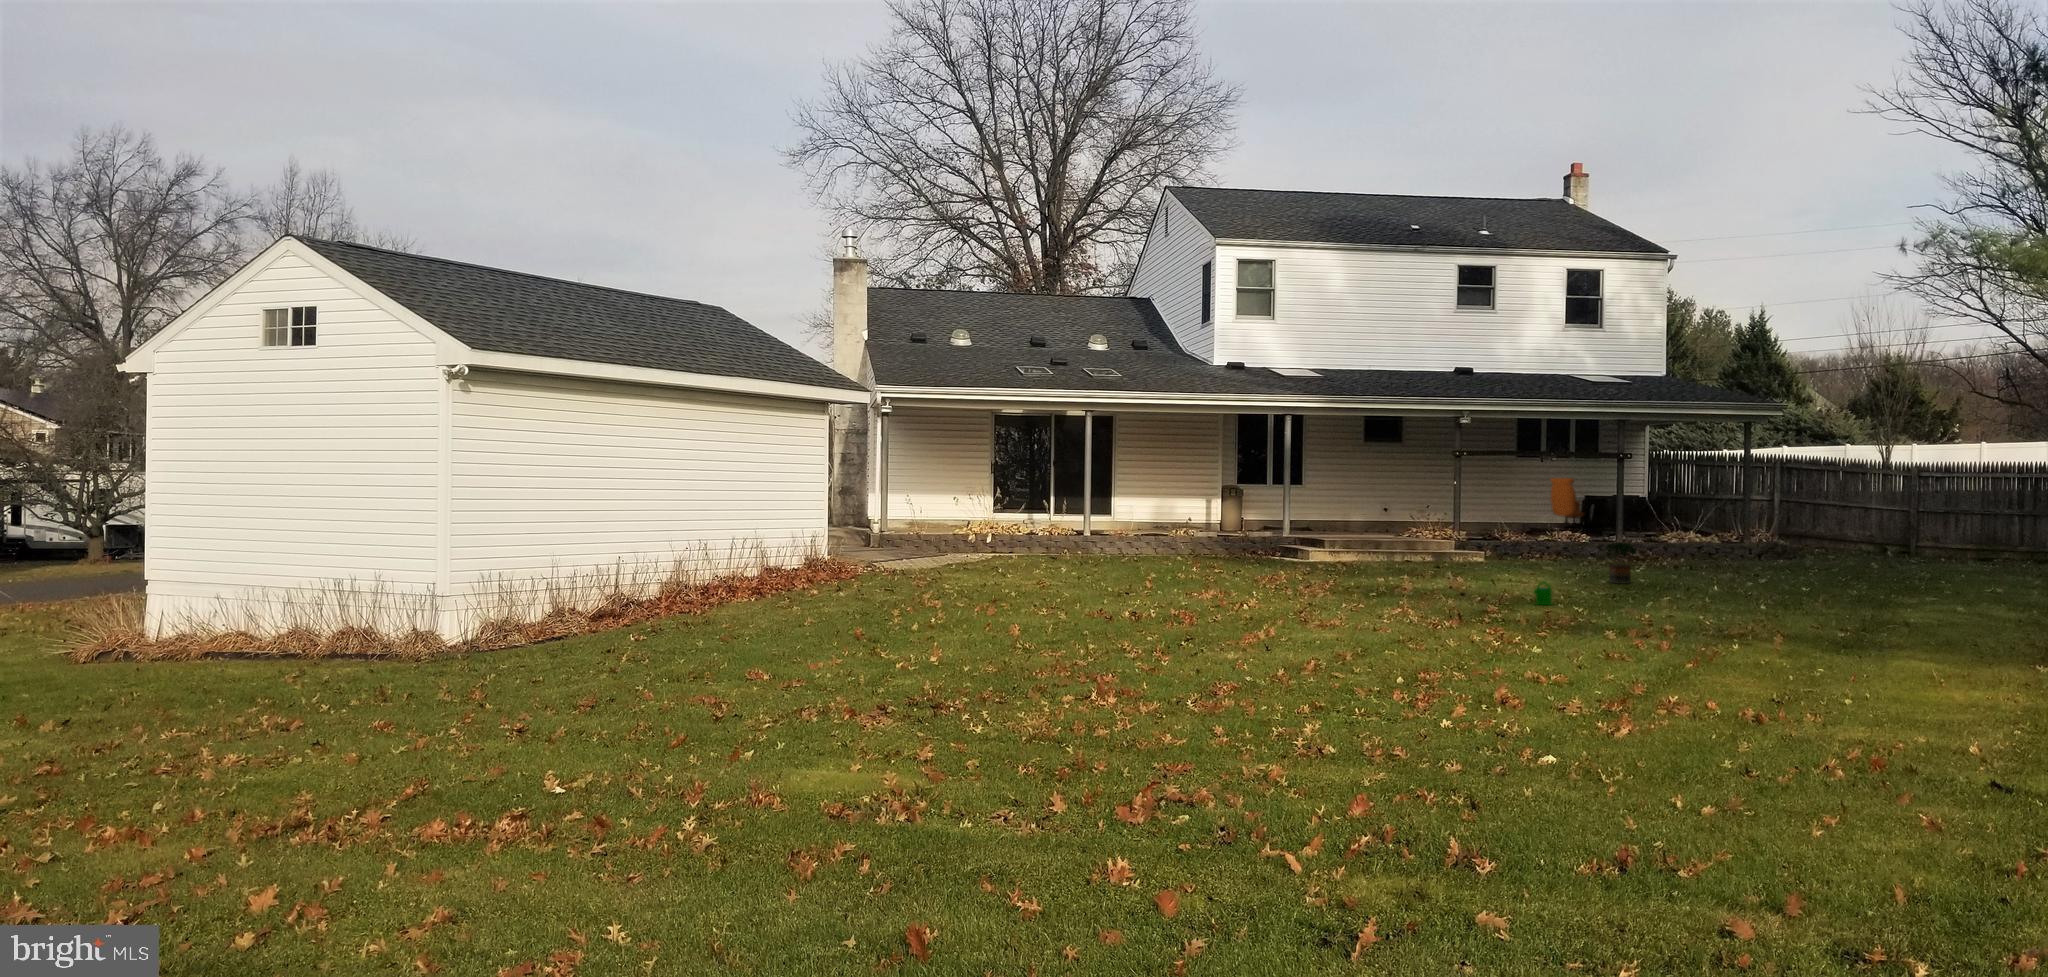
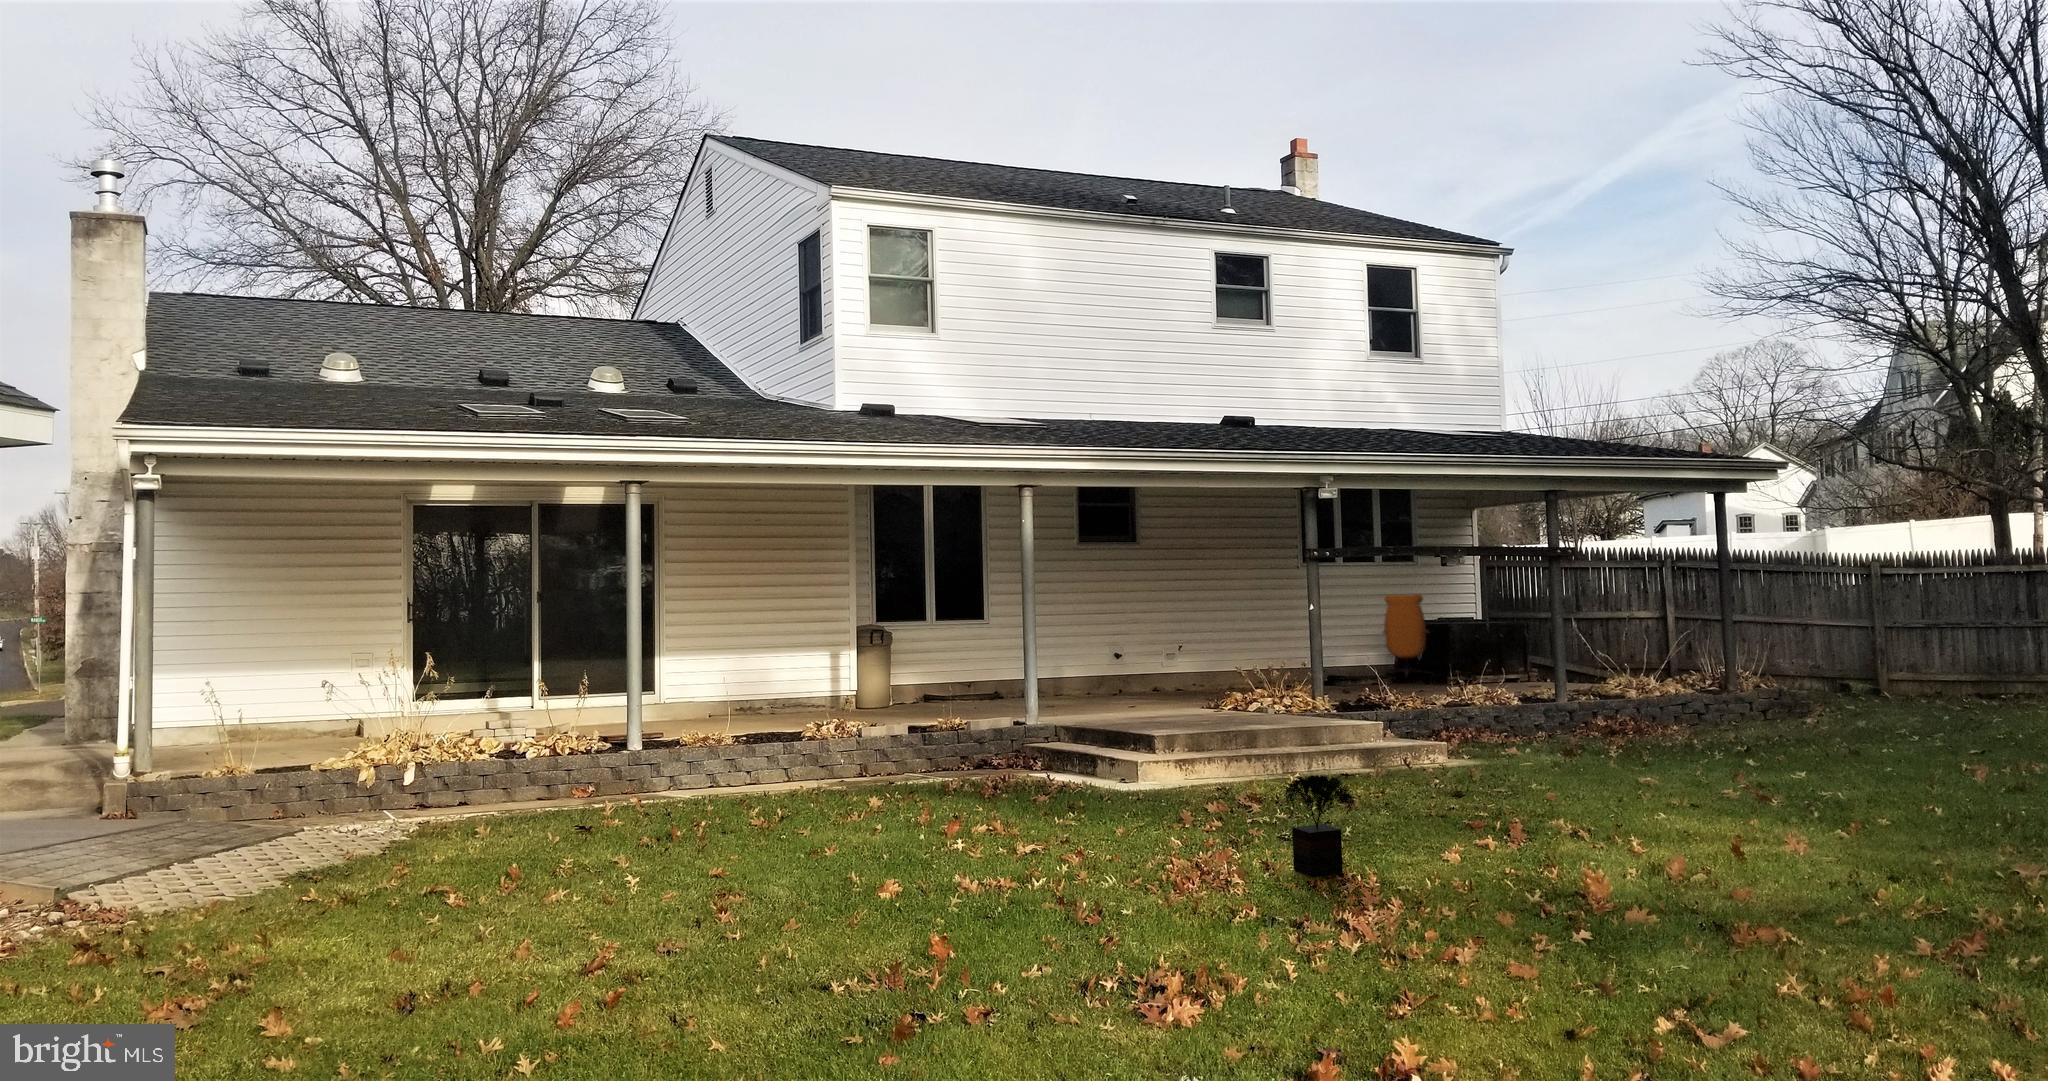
potted tree: present [1606,542,1637,584] -> present [1284,775,1355,876]
watering can: present [1534,581,1552,605] -> none [1895,858,1947,921]

